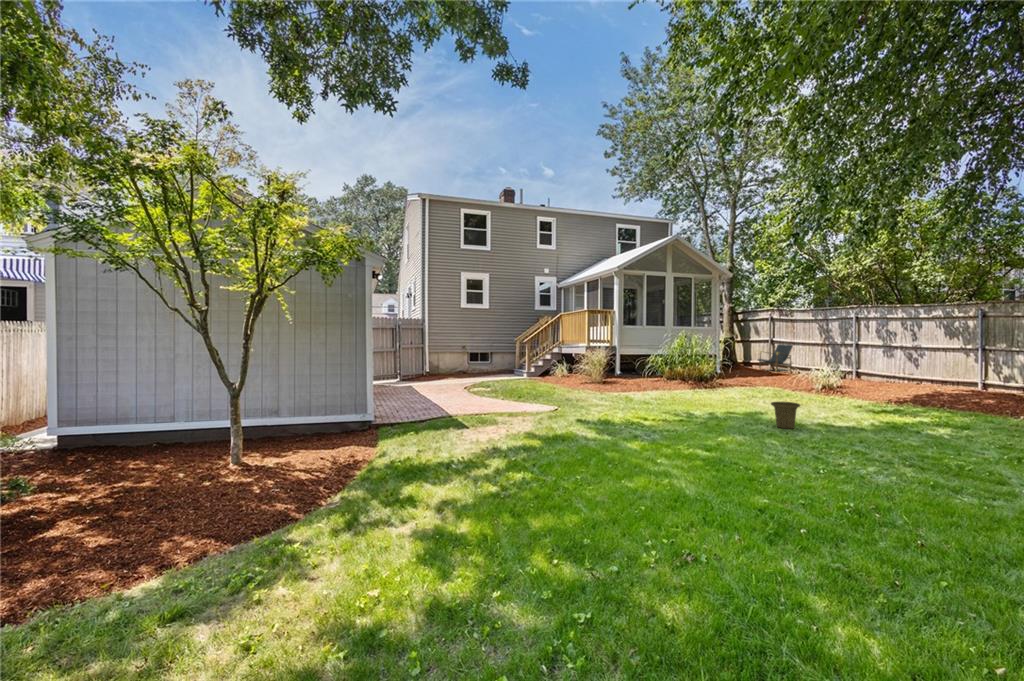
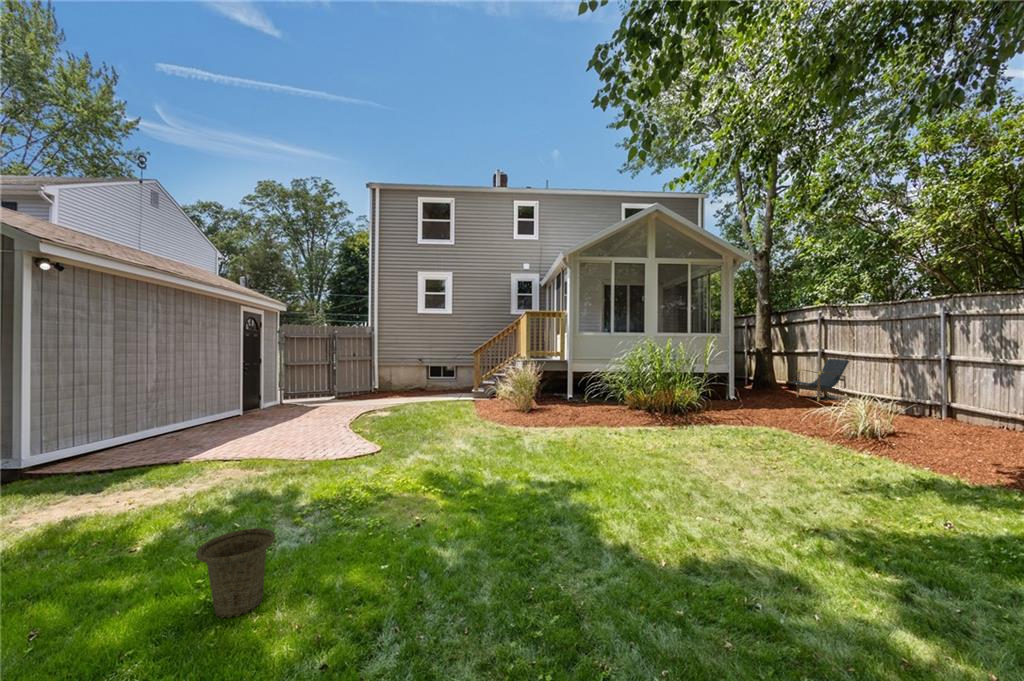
basket: present [771,402,800,429] -> present [196,528,275,618]

